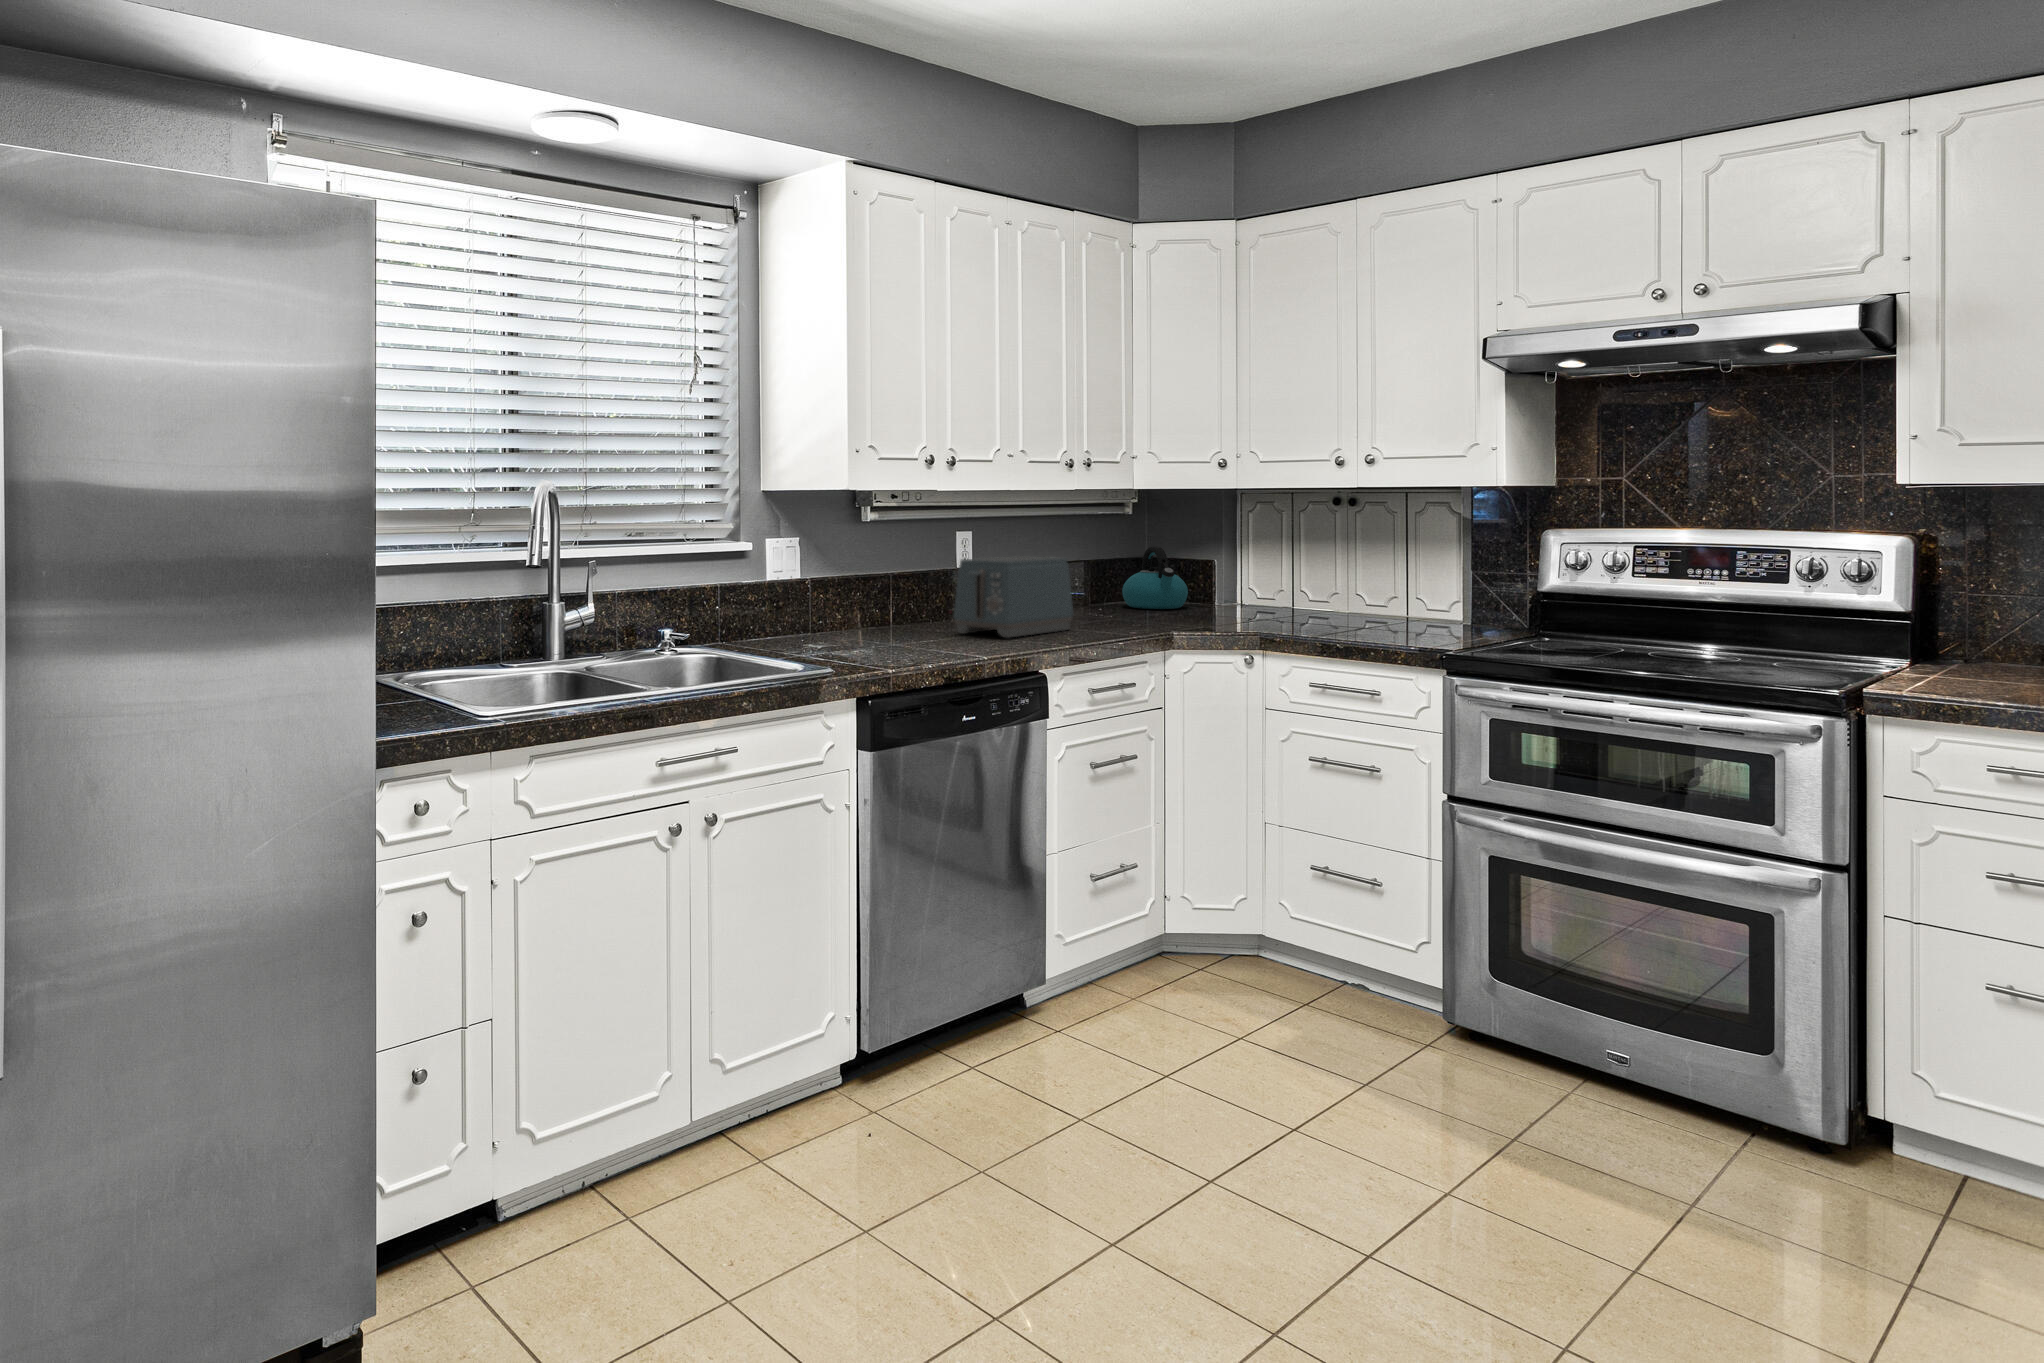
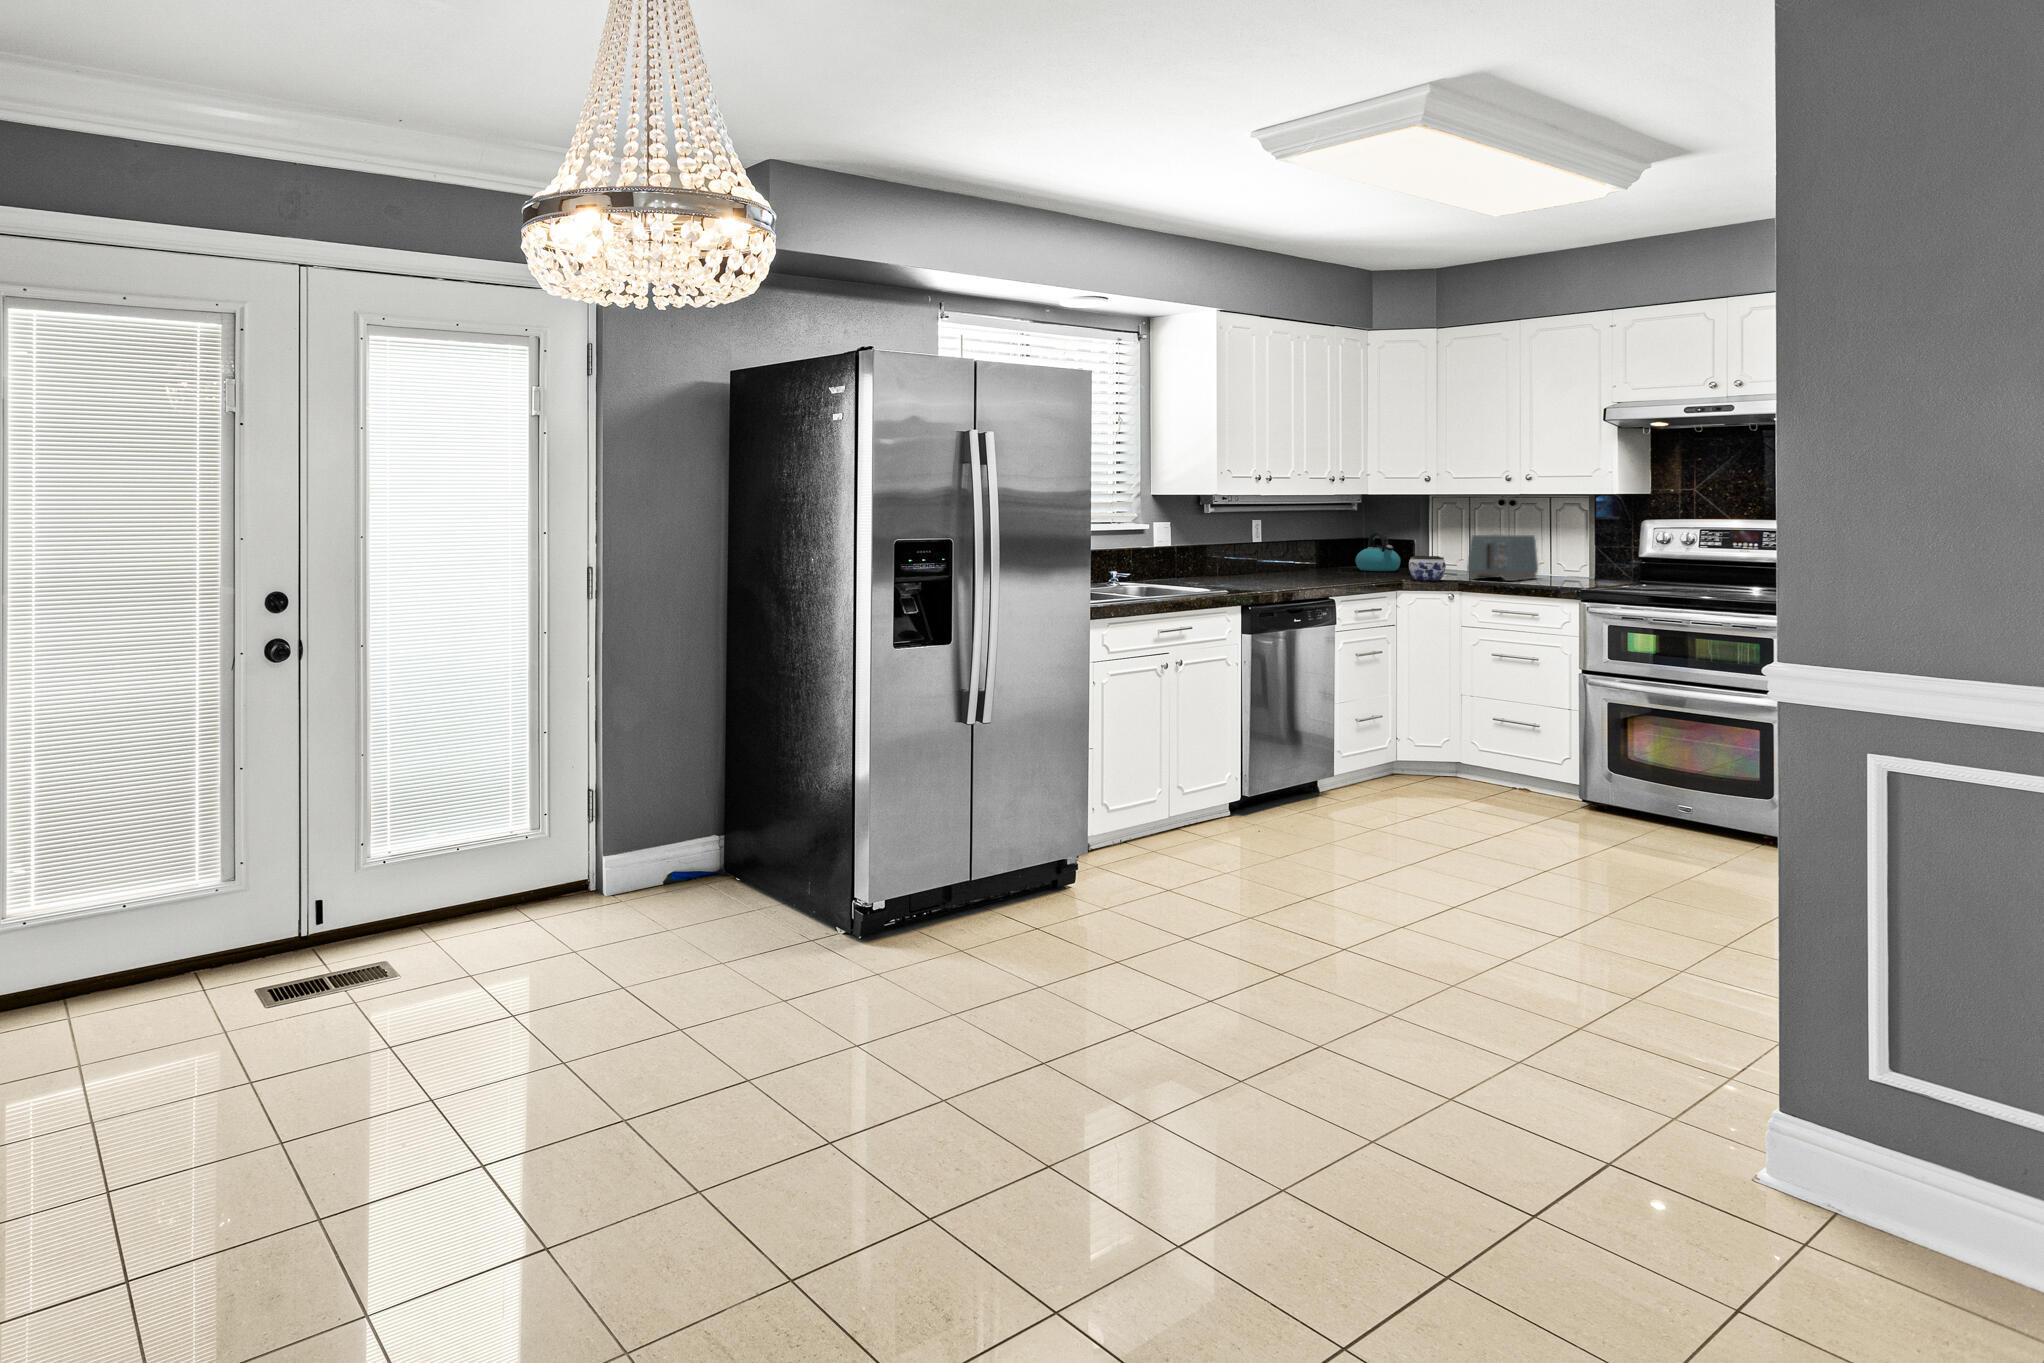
toaster: present [954,556,1073,638] -> present [1467,534,1538,581]
jar: none [1183,590,1239,633] -> present [1409,556,1446,581]

